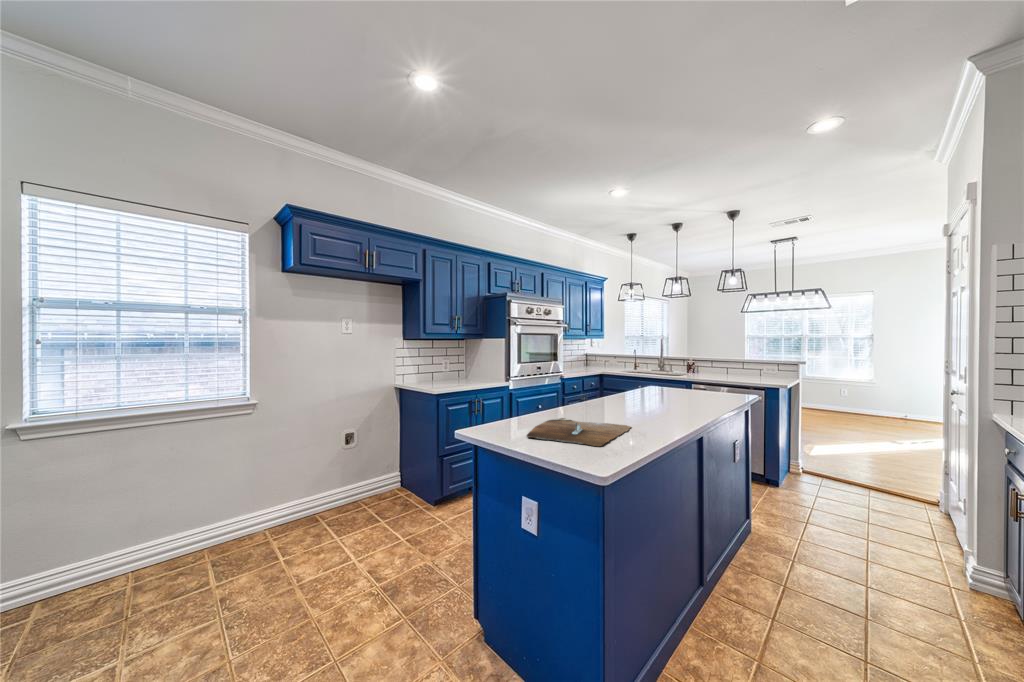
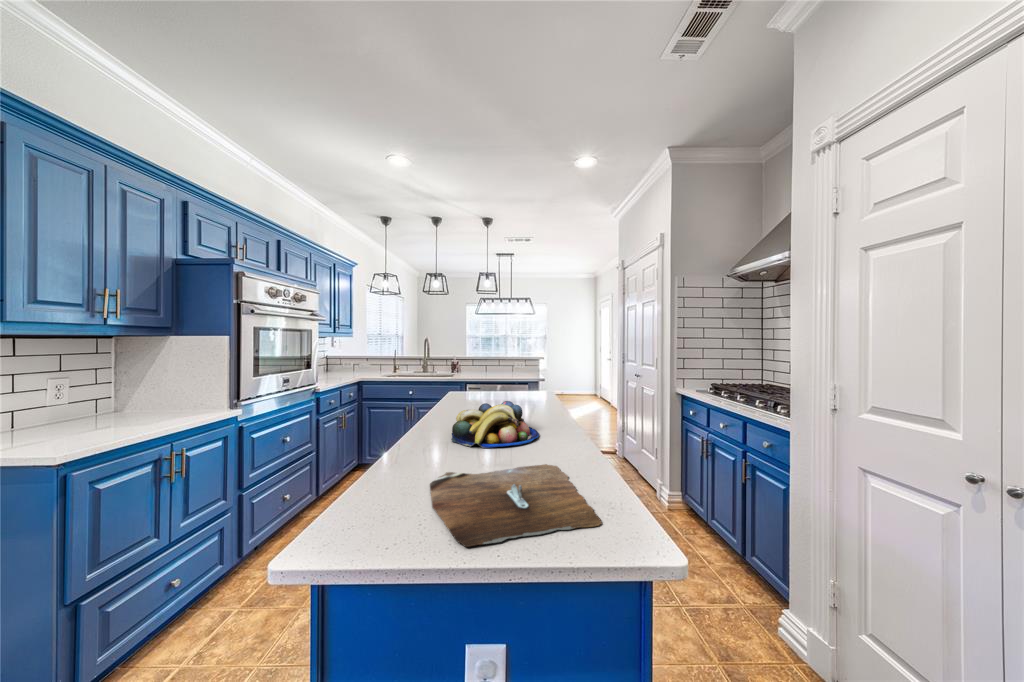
fruit bowl: none [591,387,661,416] -> present [451,401,539,448]

